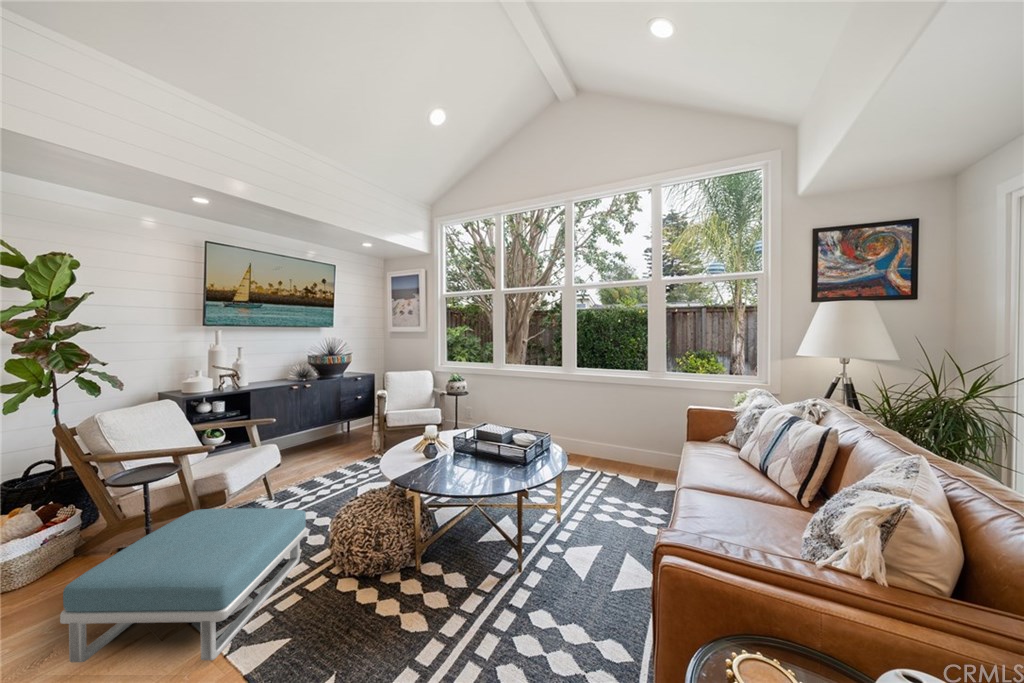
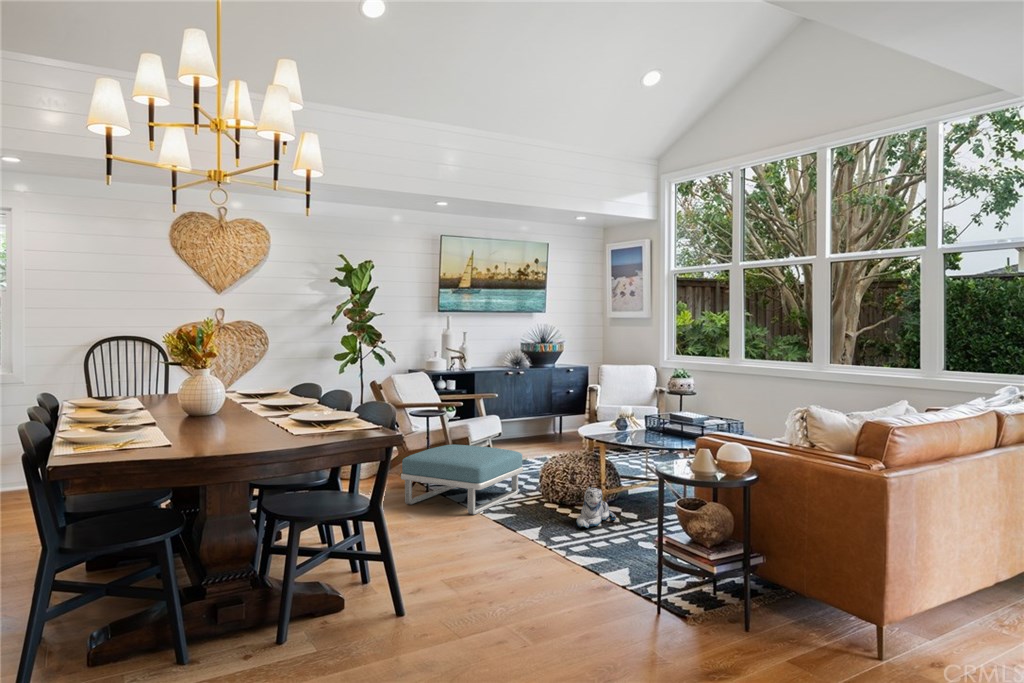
plush toy: none [389,568,439,645] -> present [576,487,616,528]

